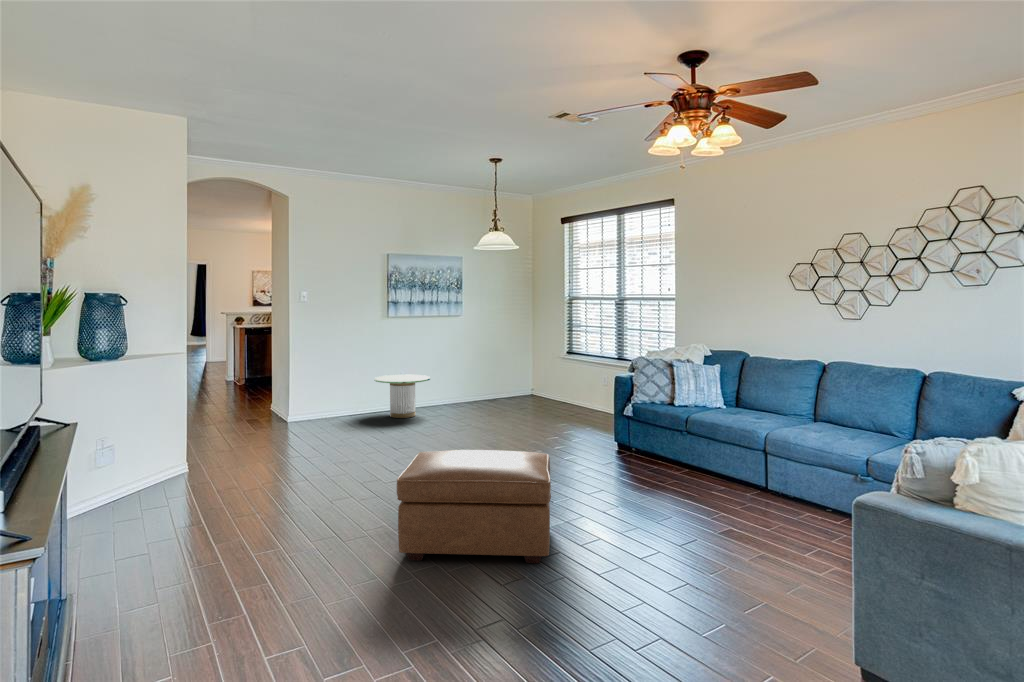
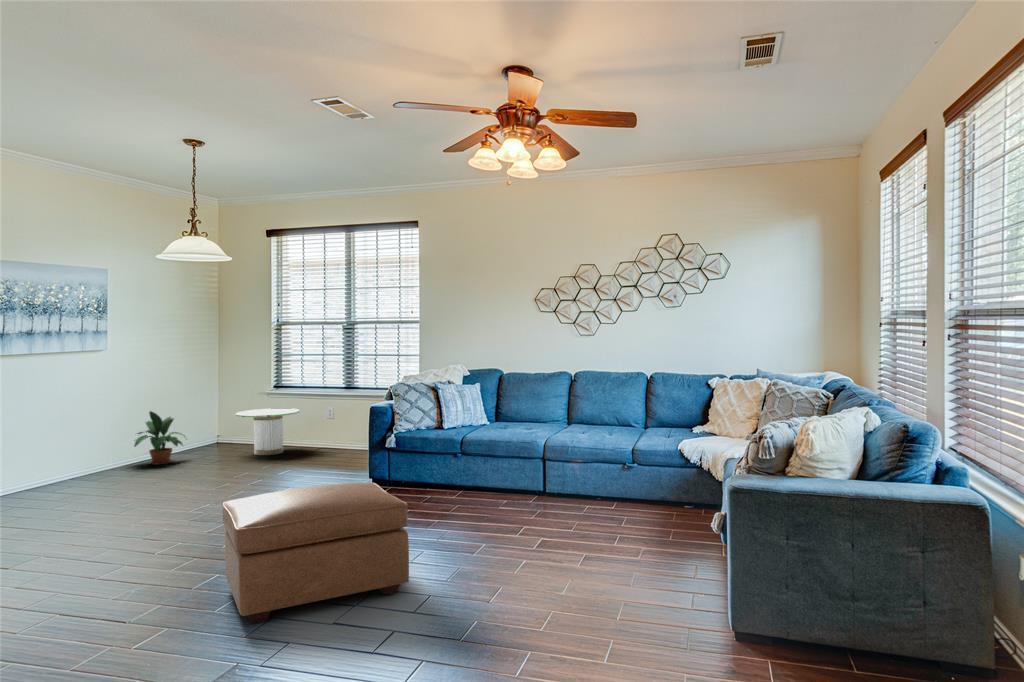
potted plant: none [450,365,490,407] -> present [134,411,185,465]
side table: present [374,375,430,418] -> present [236,409,299,455]

